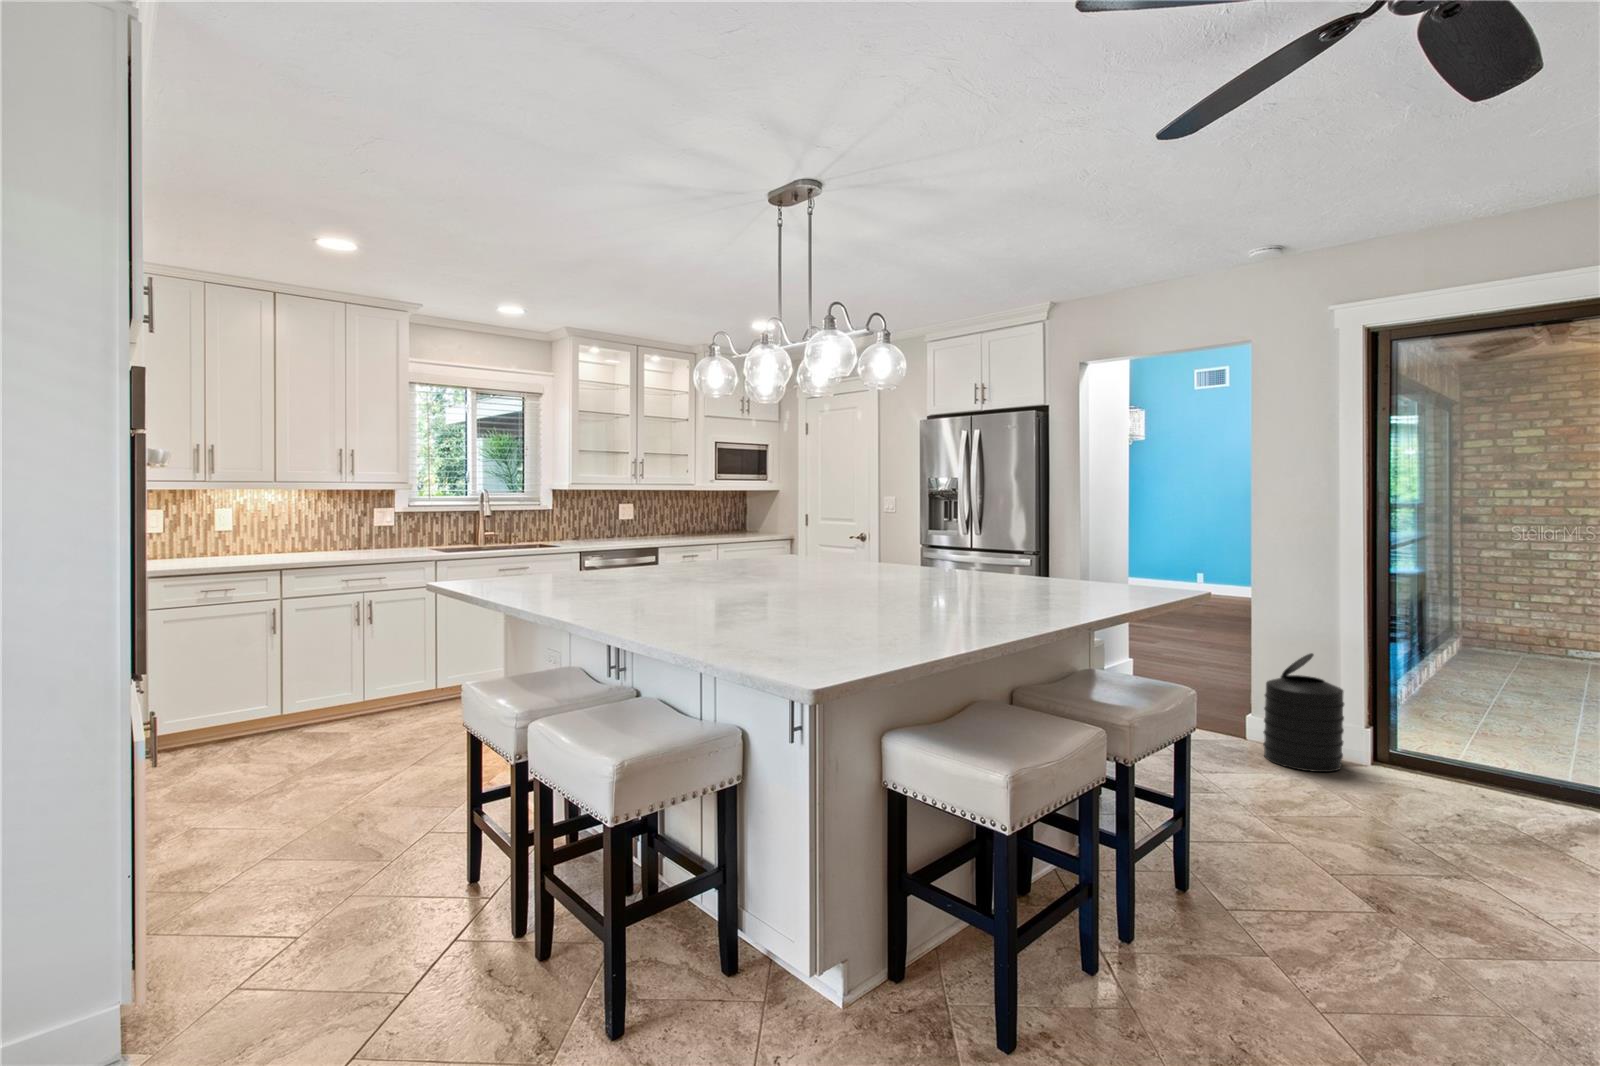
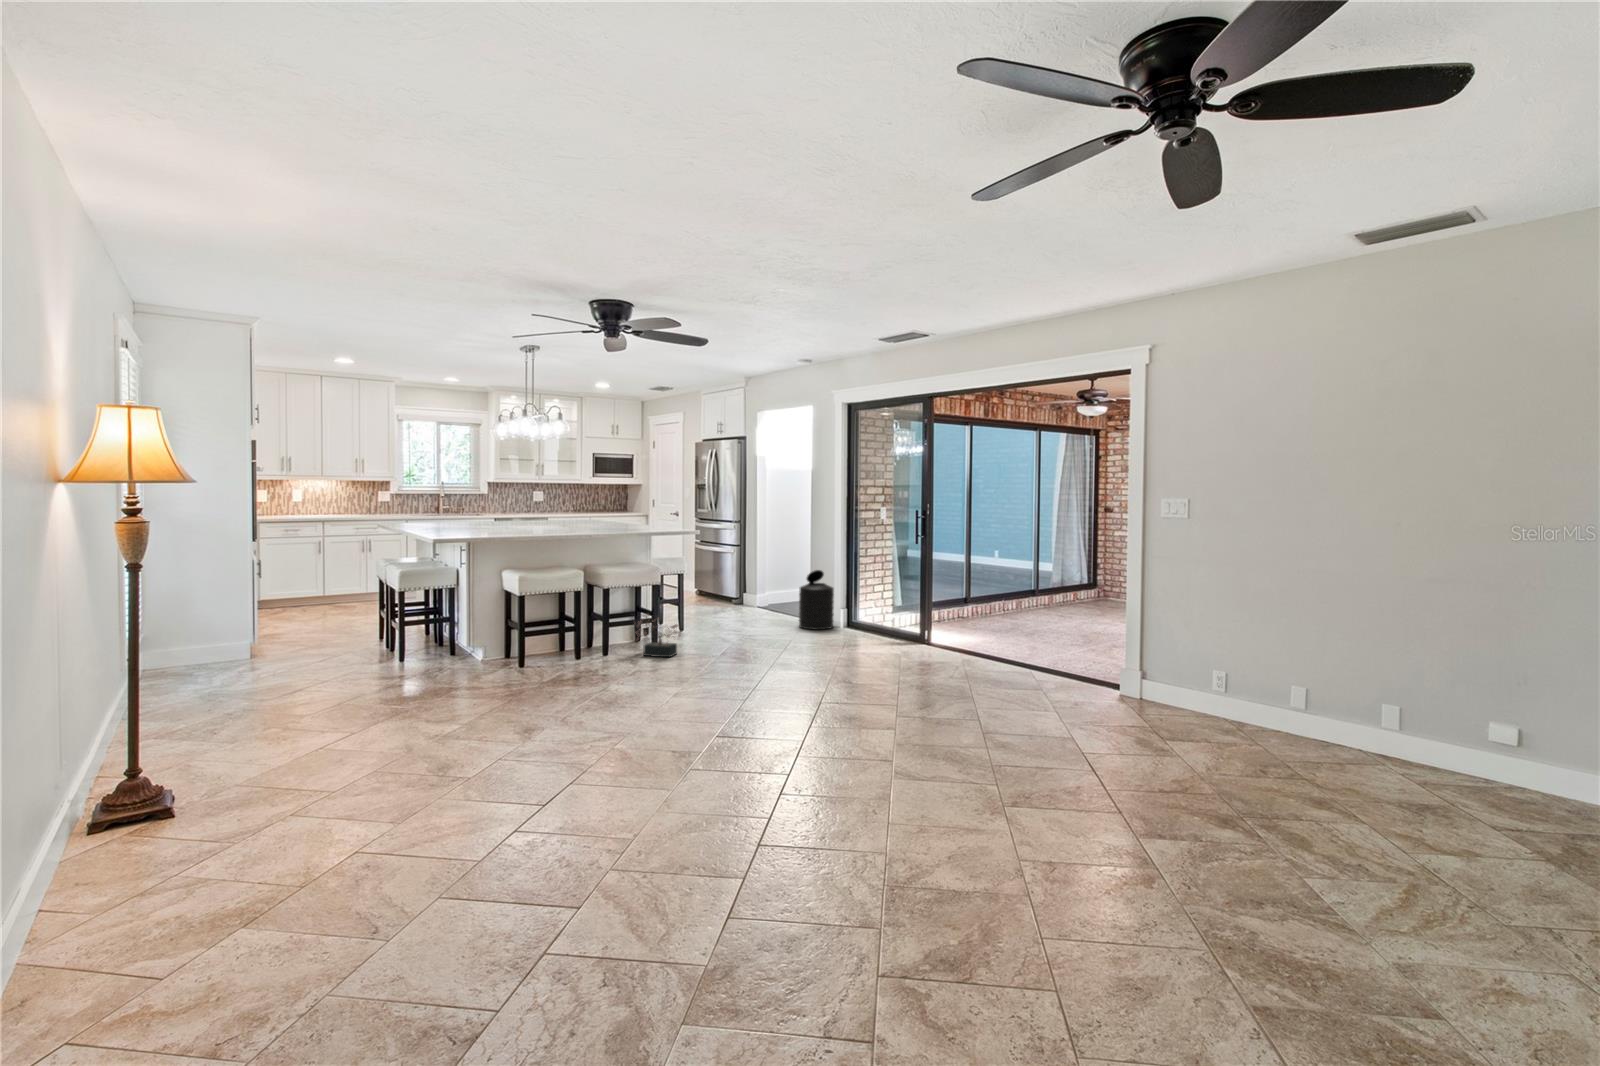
decorative plant: none [1177,812,1316,938] -> present [635,614,680,657]

